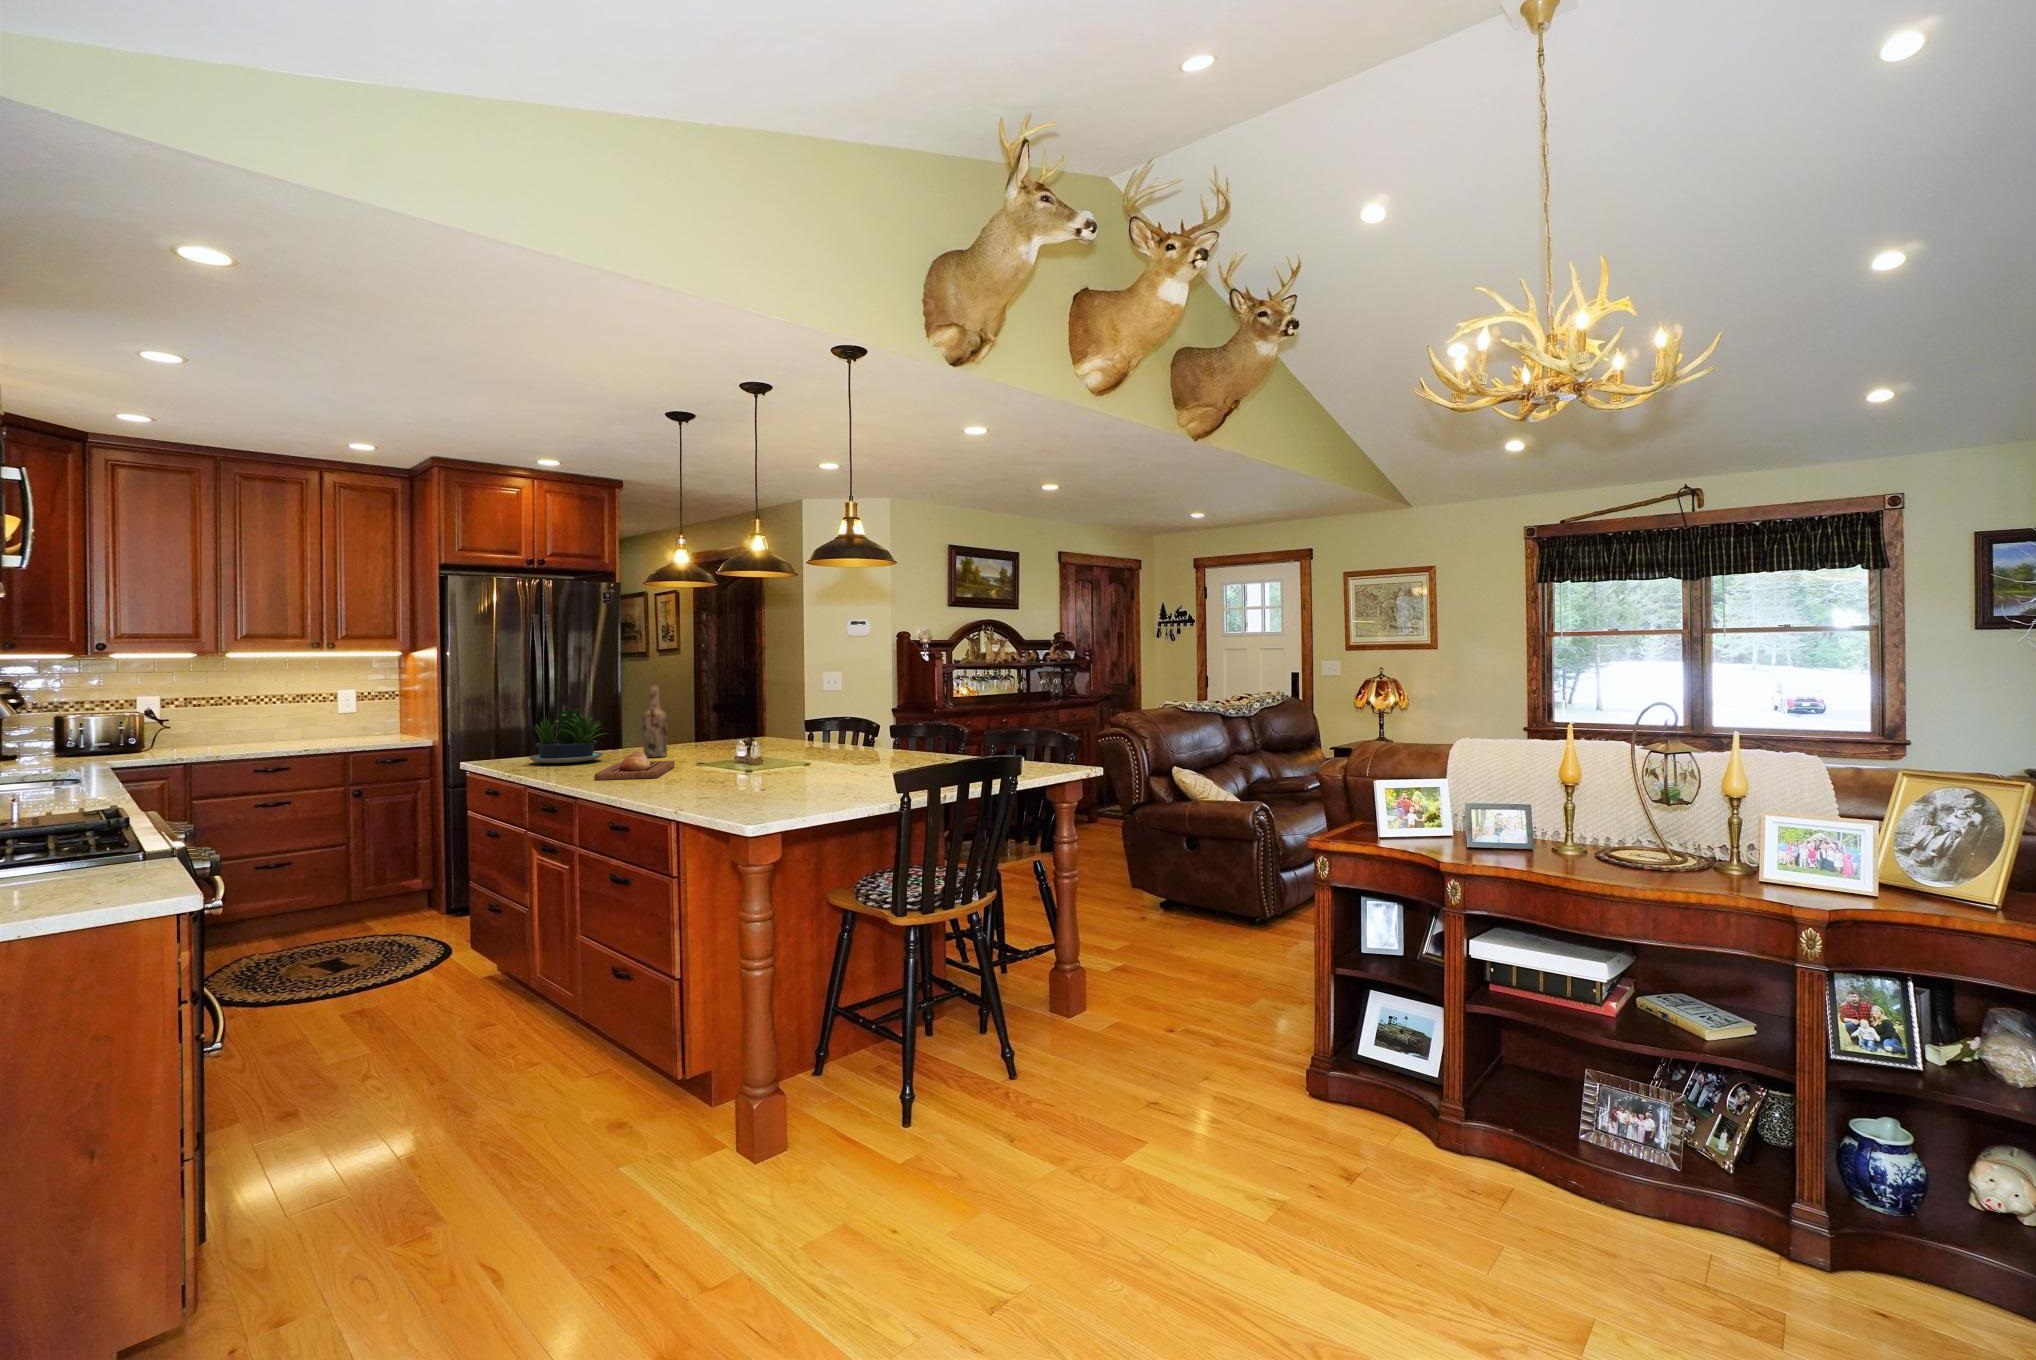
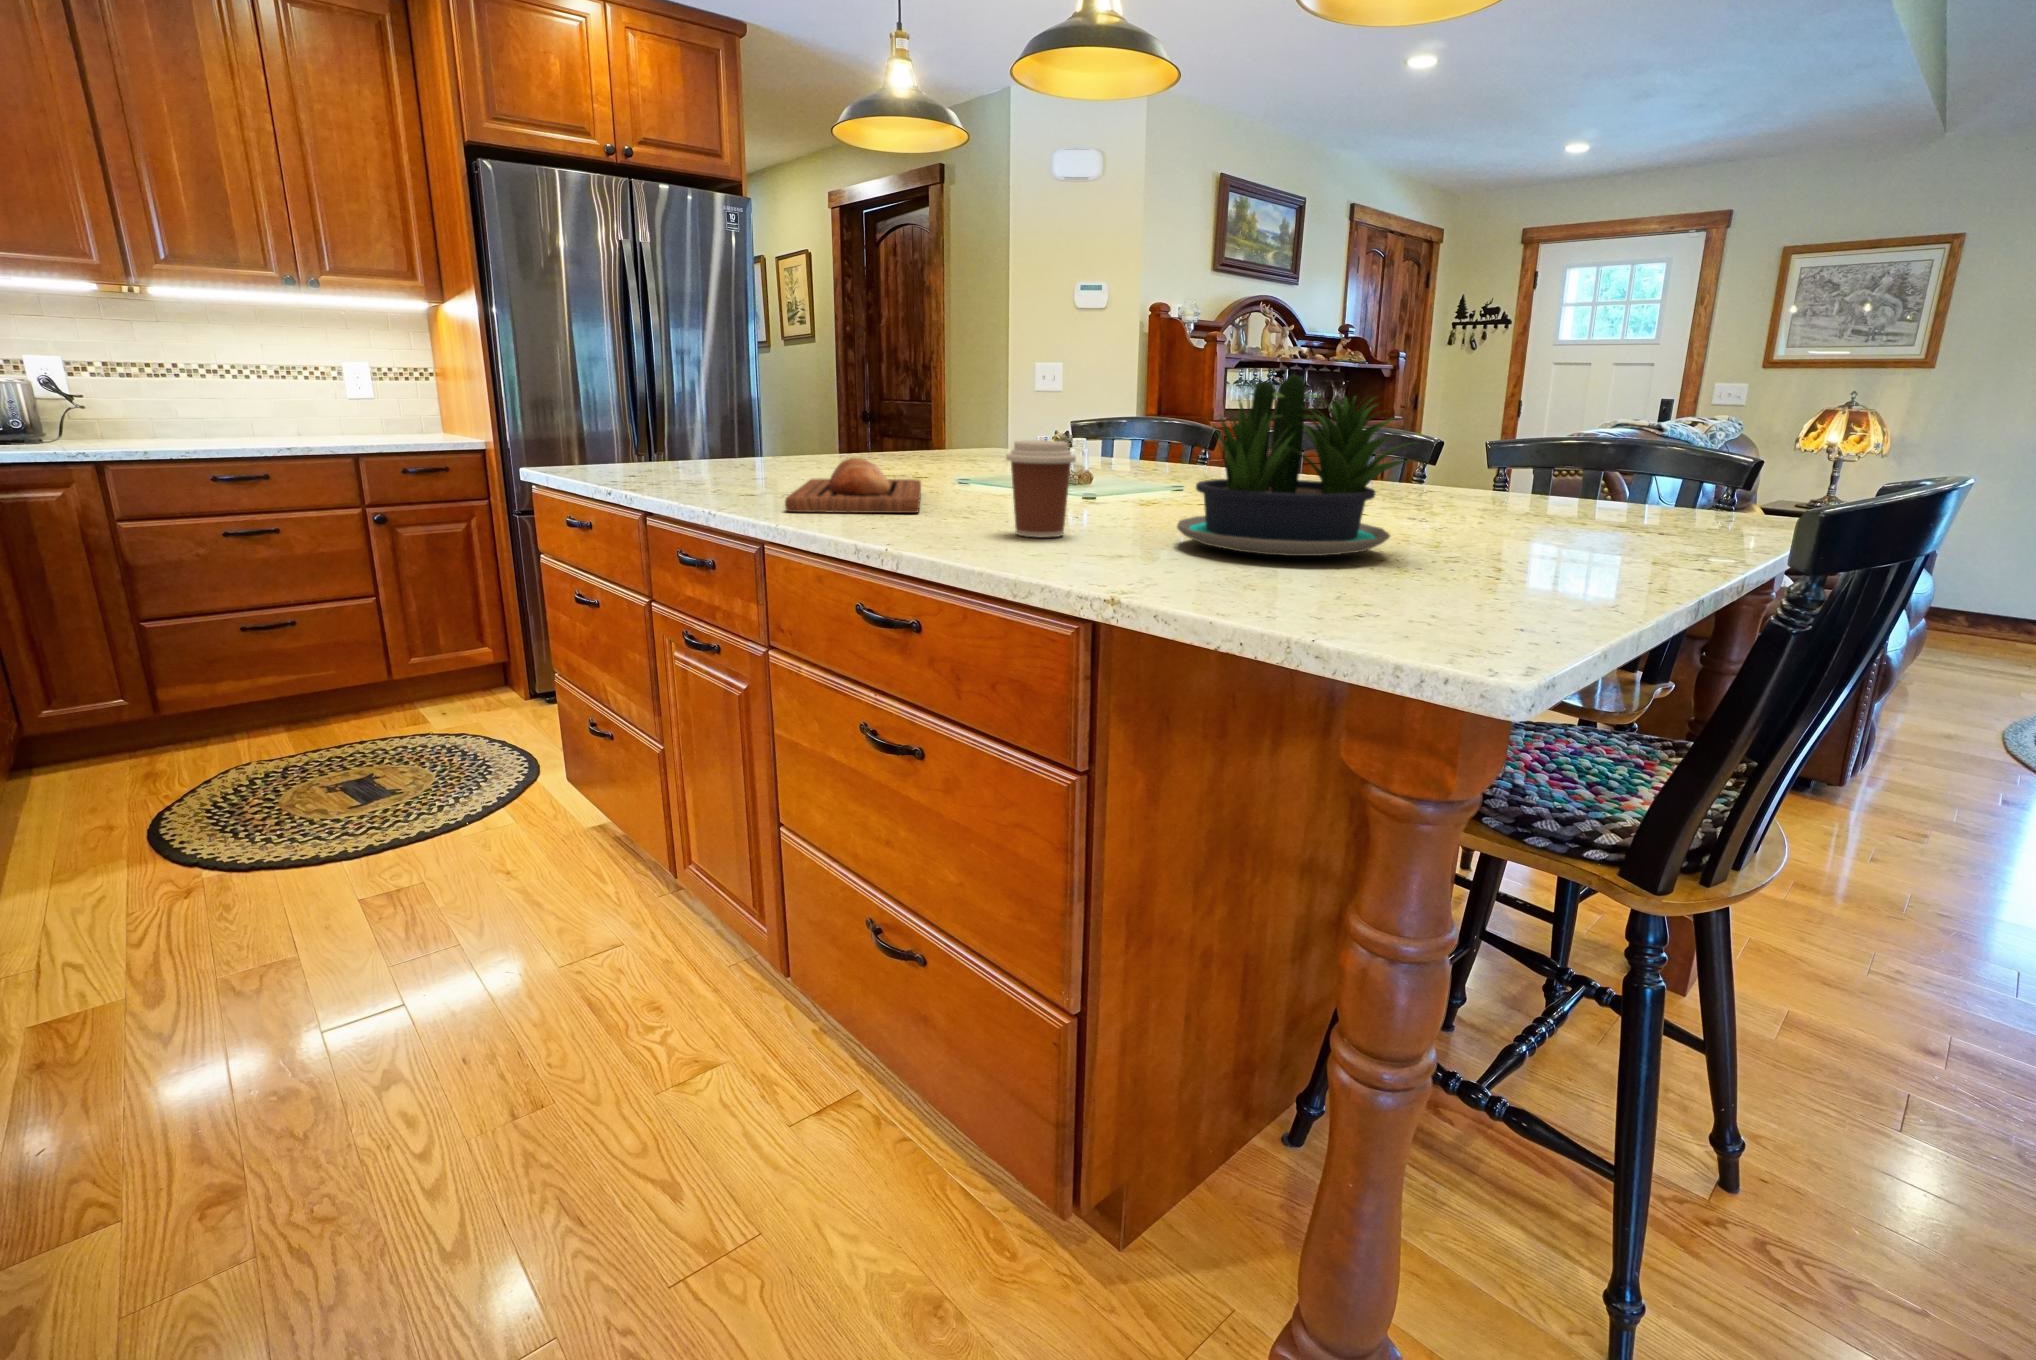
wine bottle: present [643,684,667,758] -> none [833,331,877,475]
potted plant: present [529,709,603,763] -> present [1177,375,1409,556]
coffee cup: none [681,747,711,786] -> present [1006,440,1076,537]

